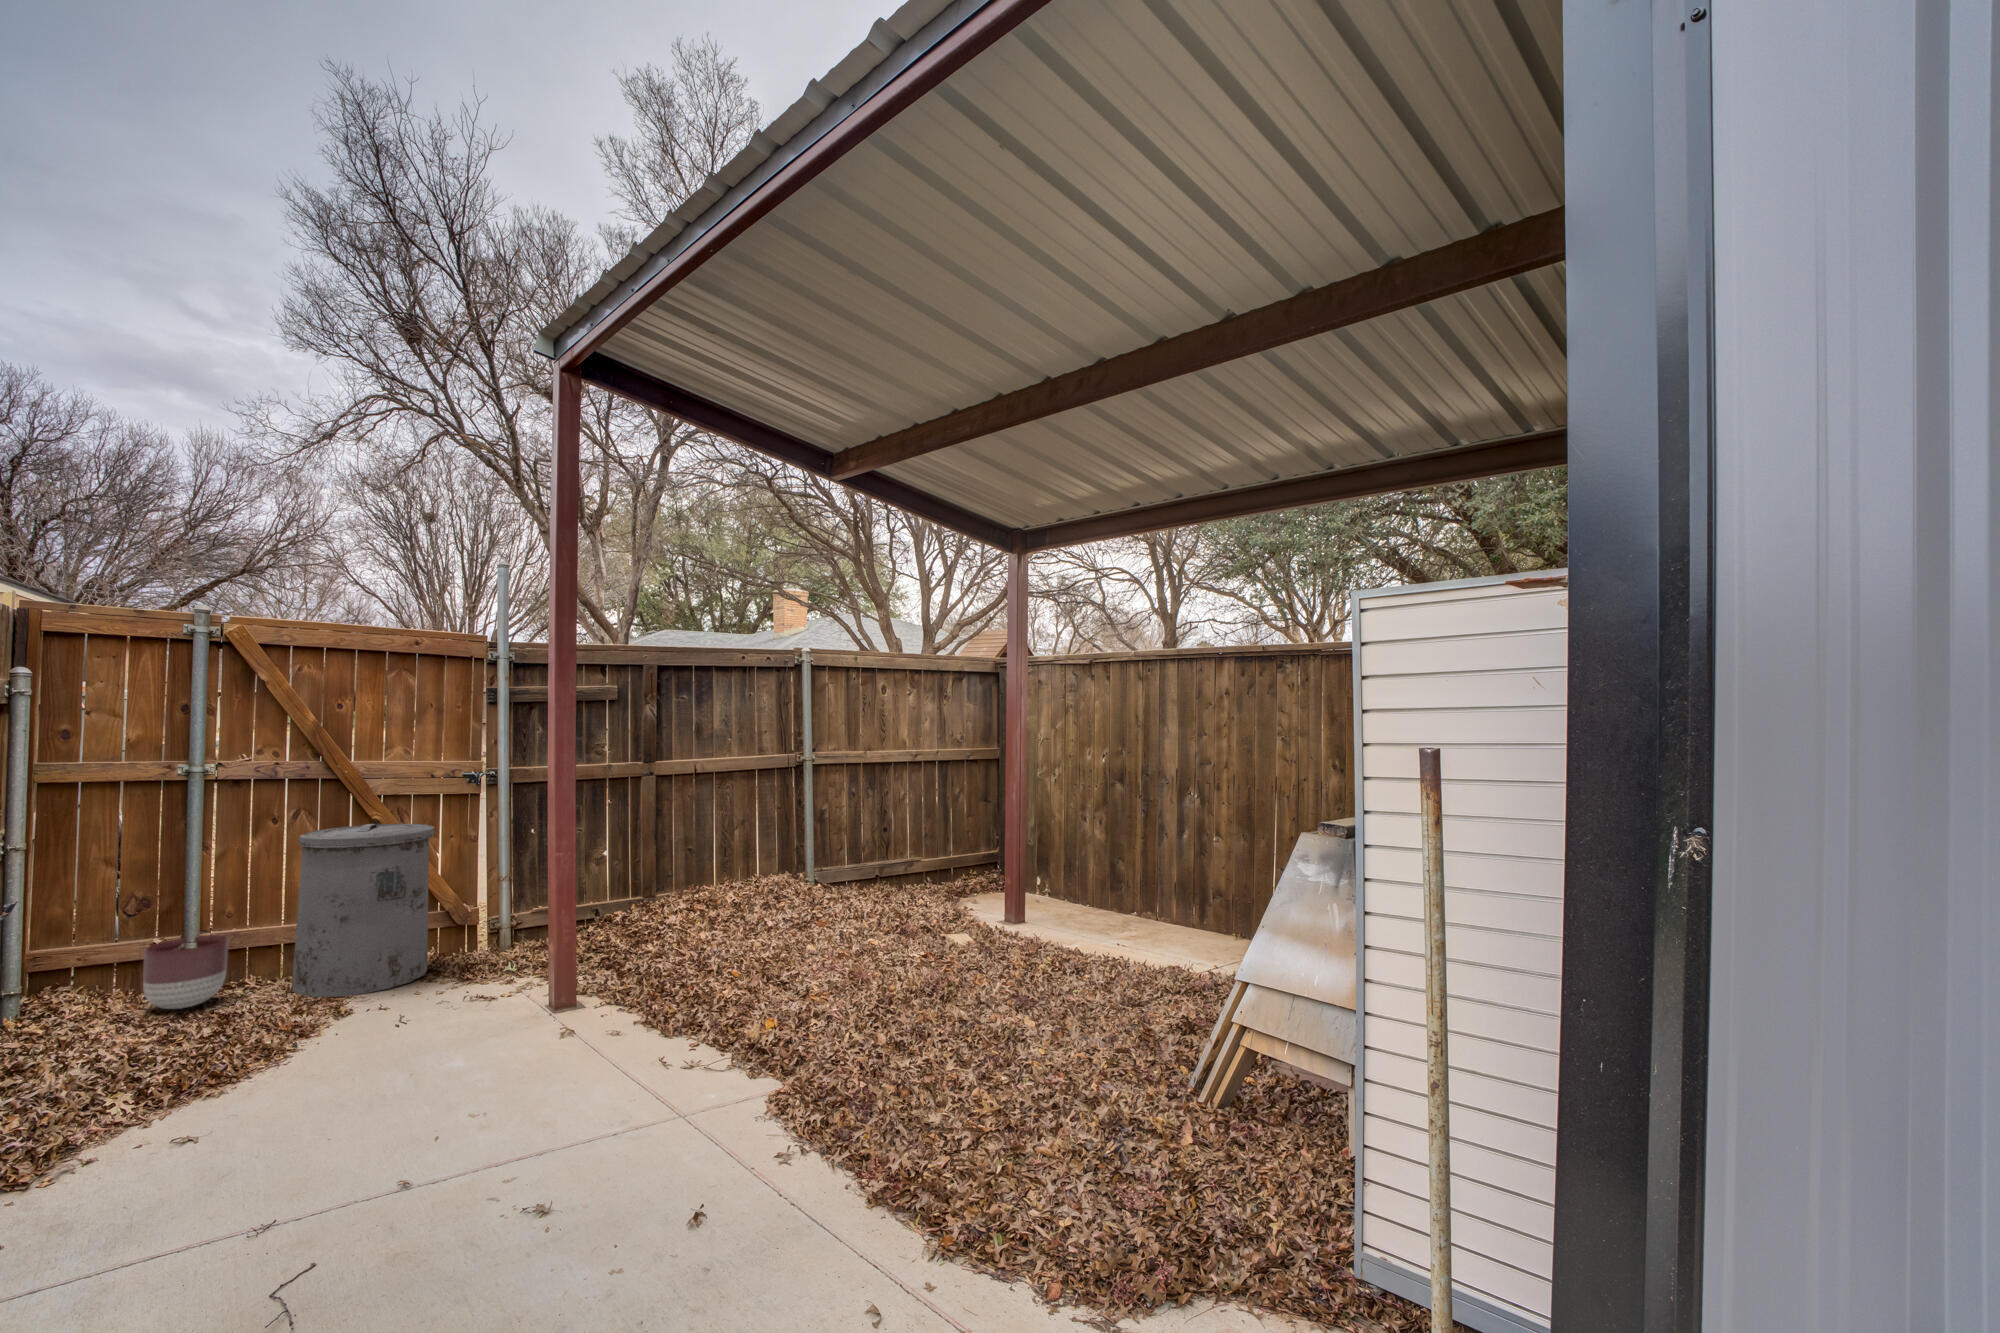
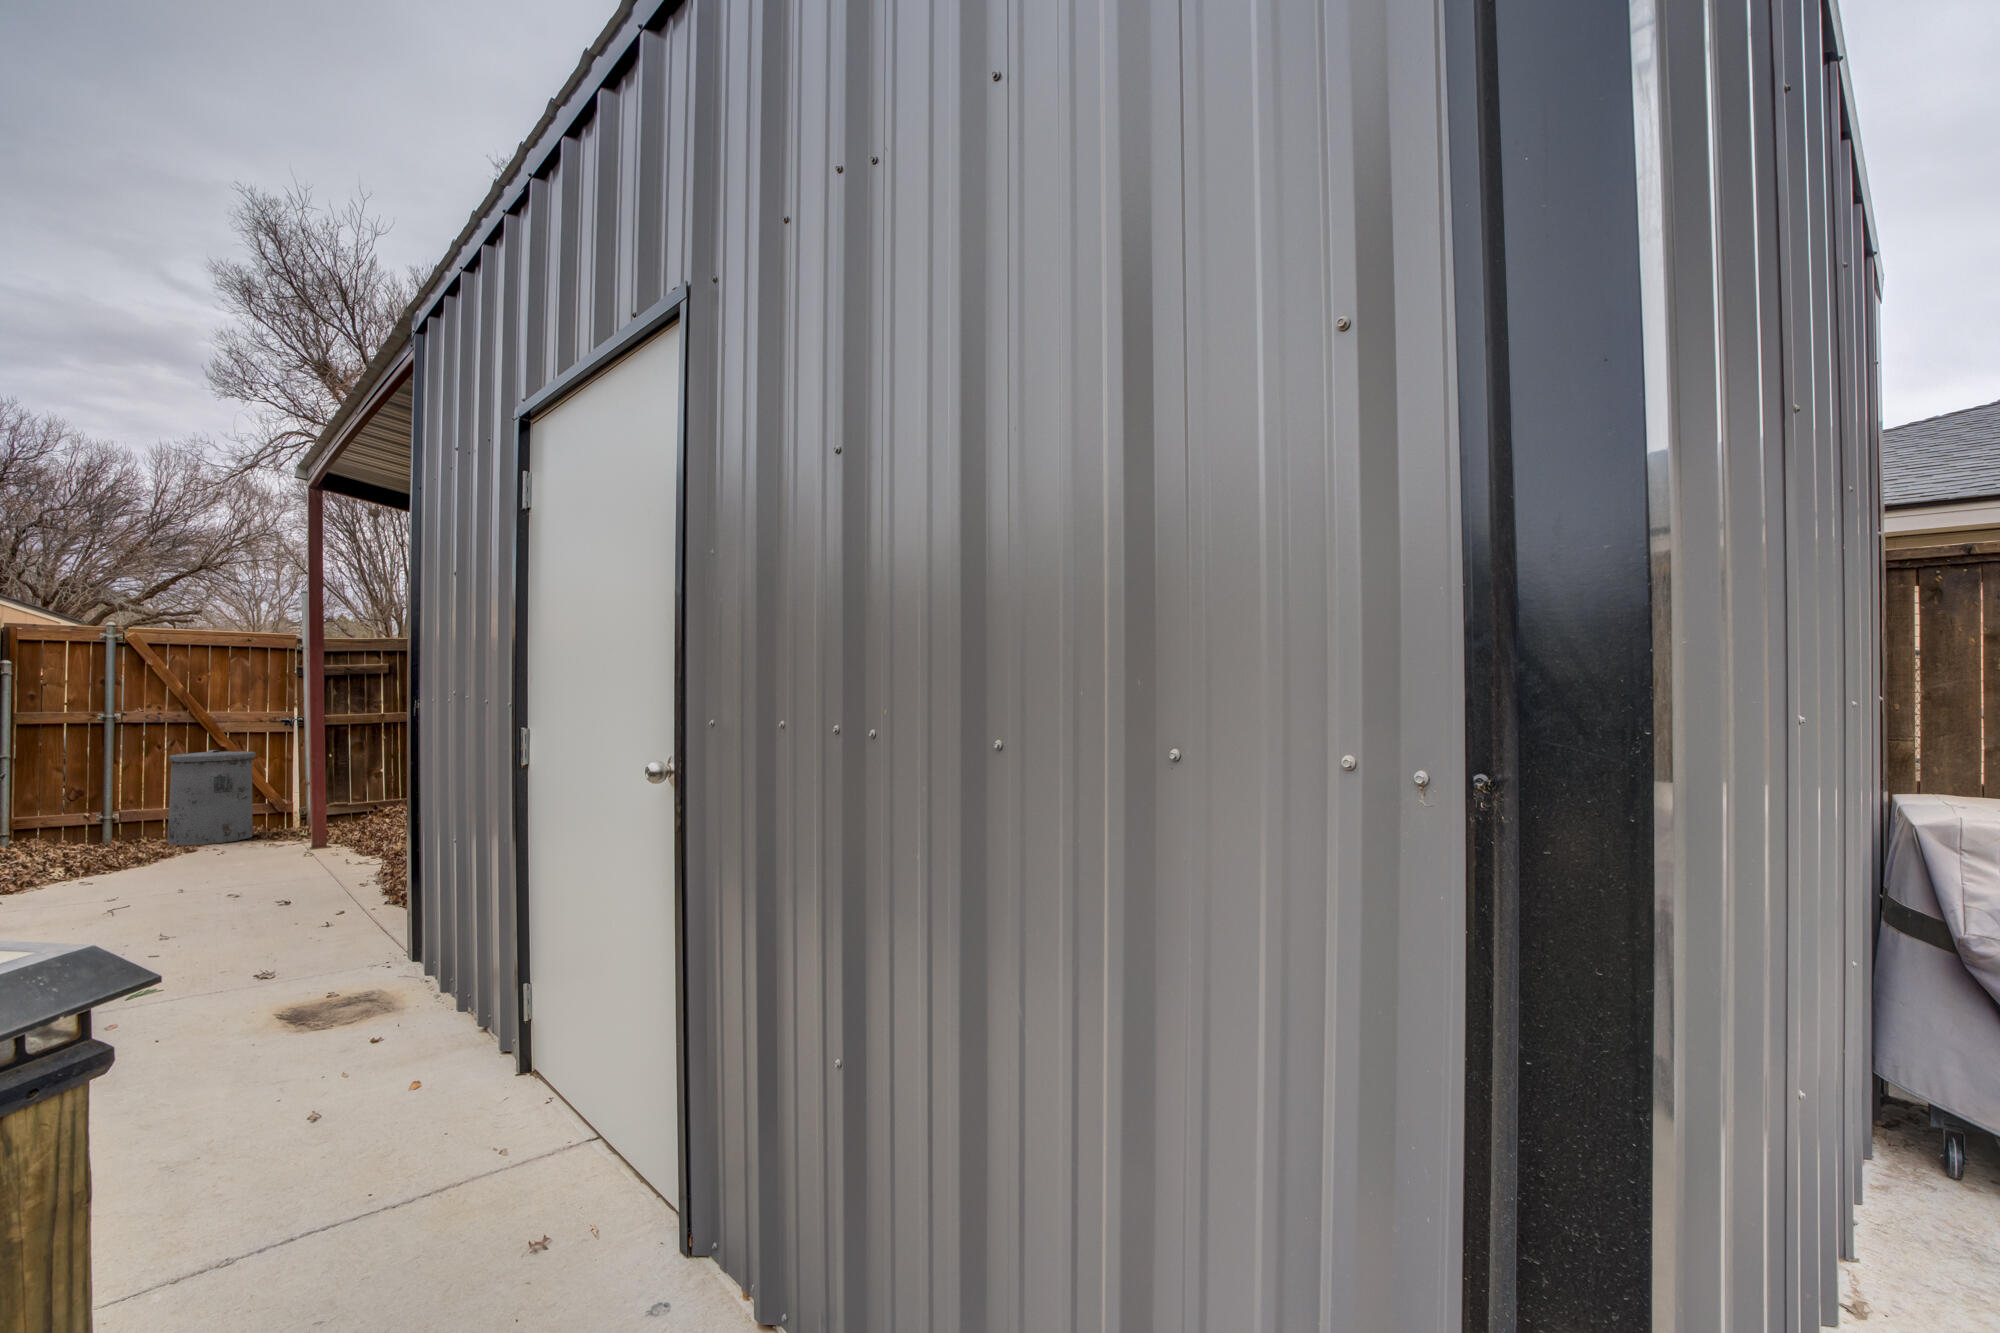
planter: present [143,936,229,1009] -> none [79,810,128,848]

